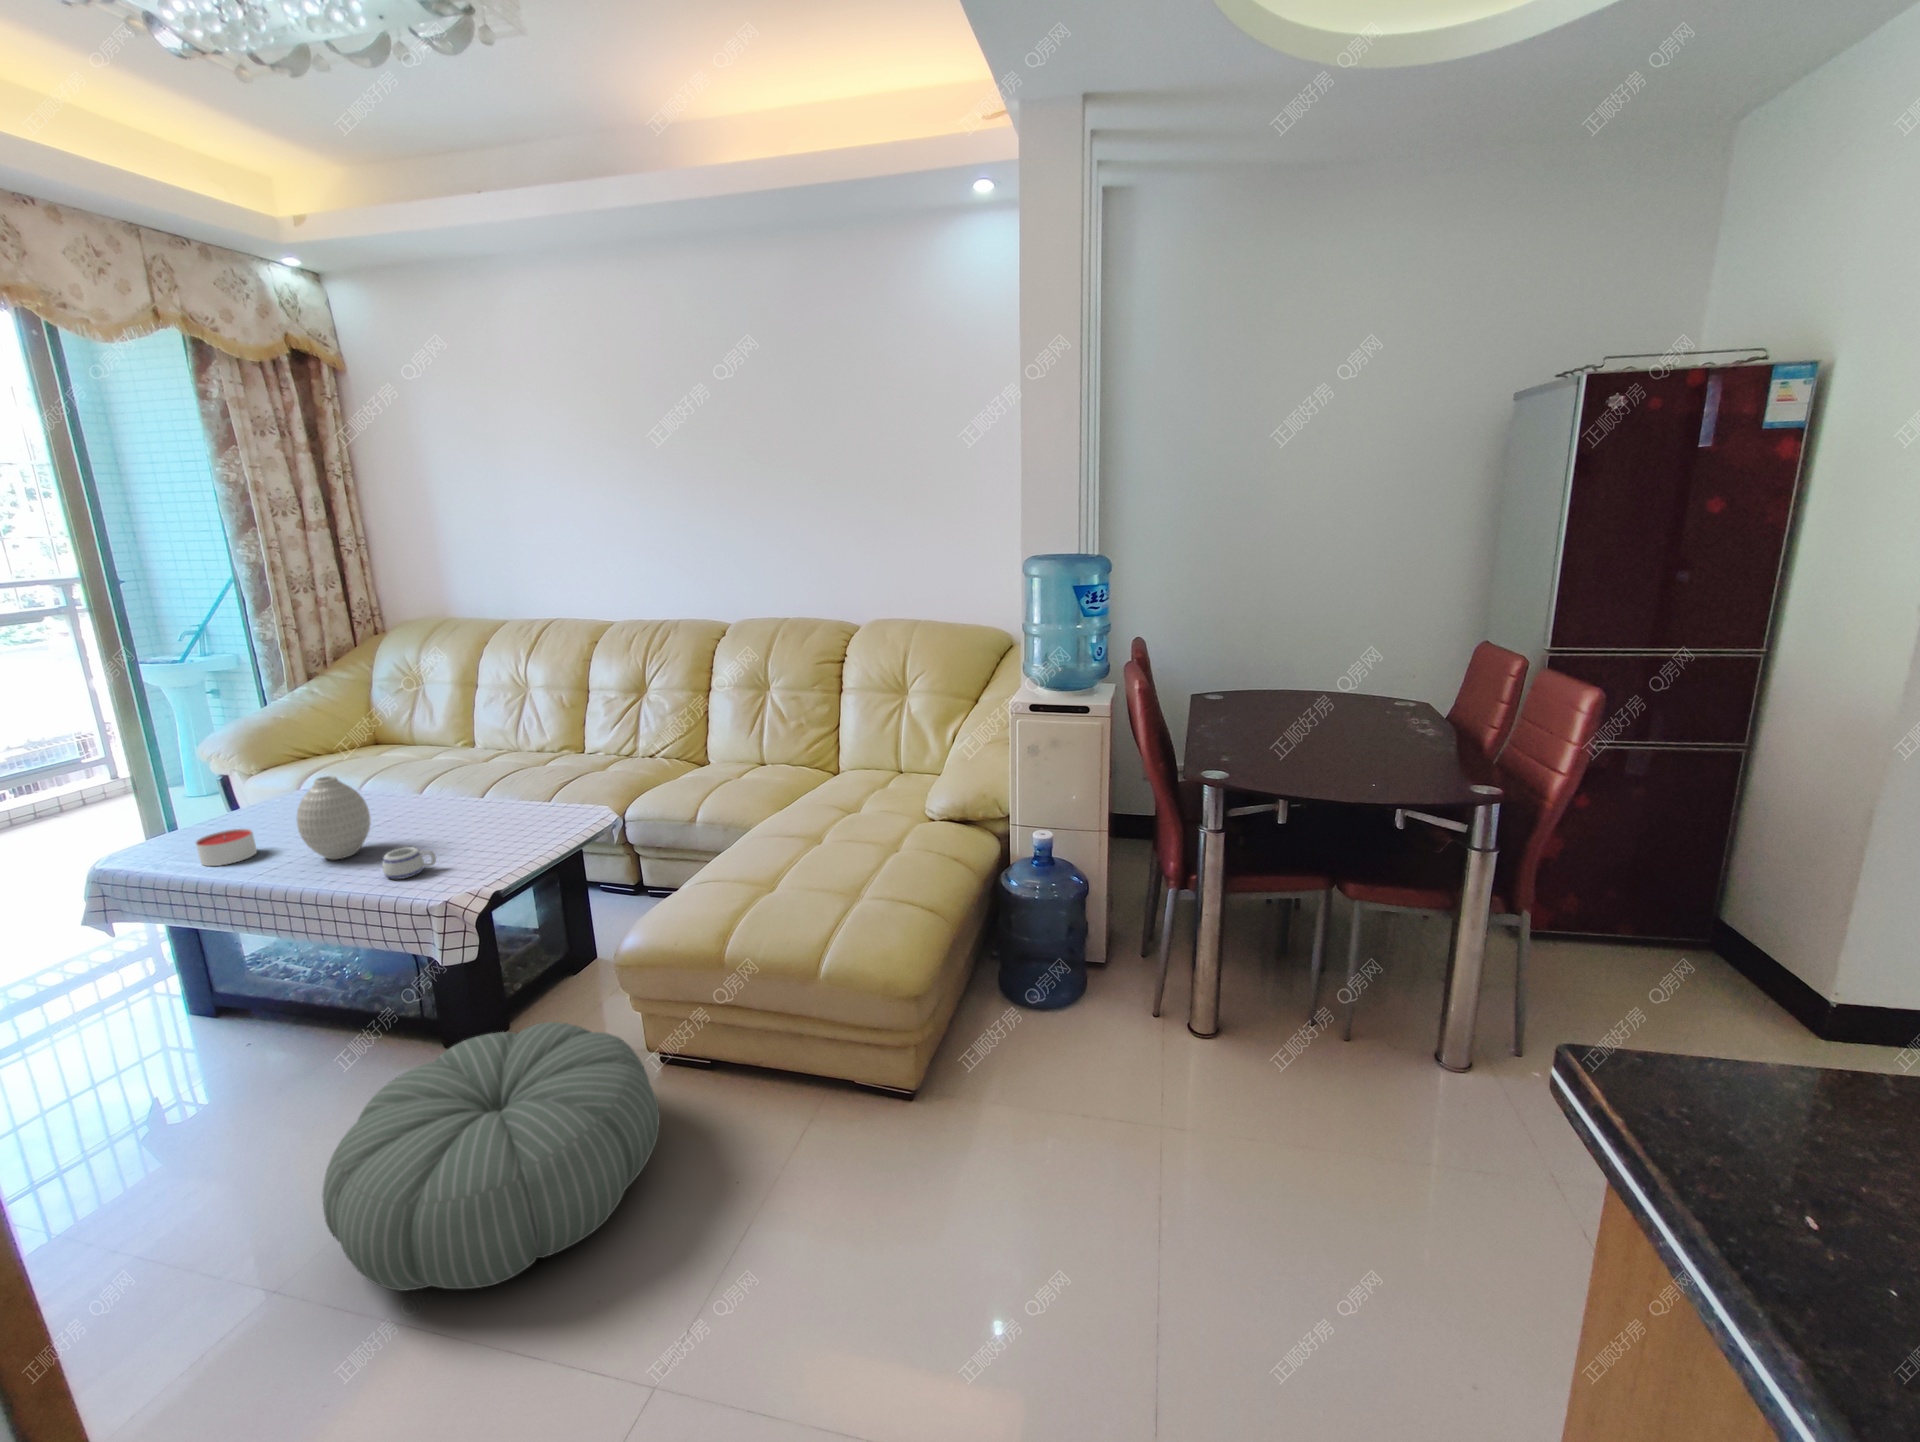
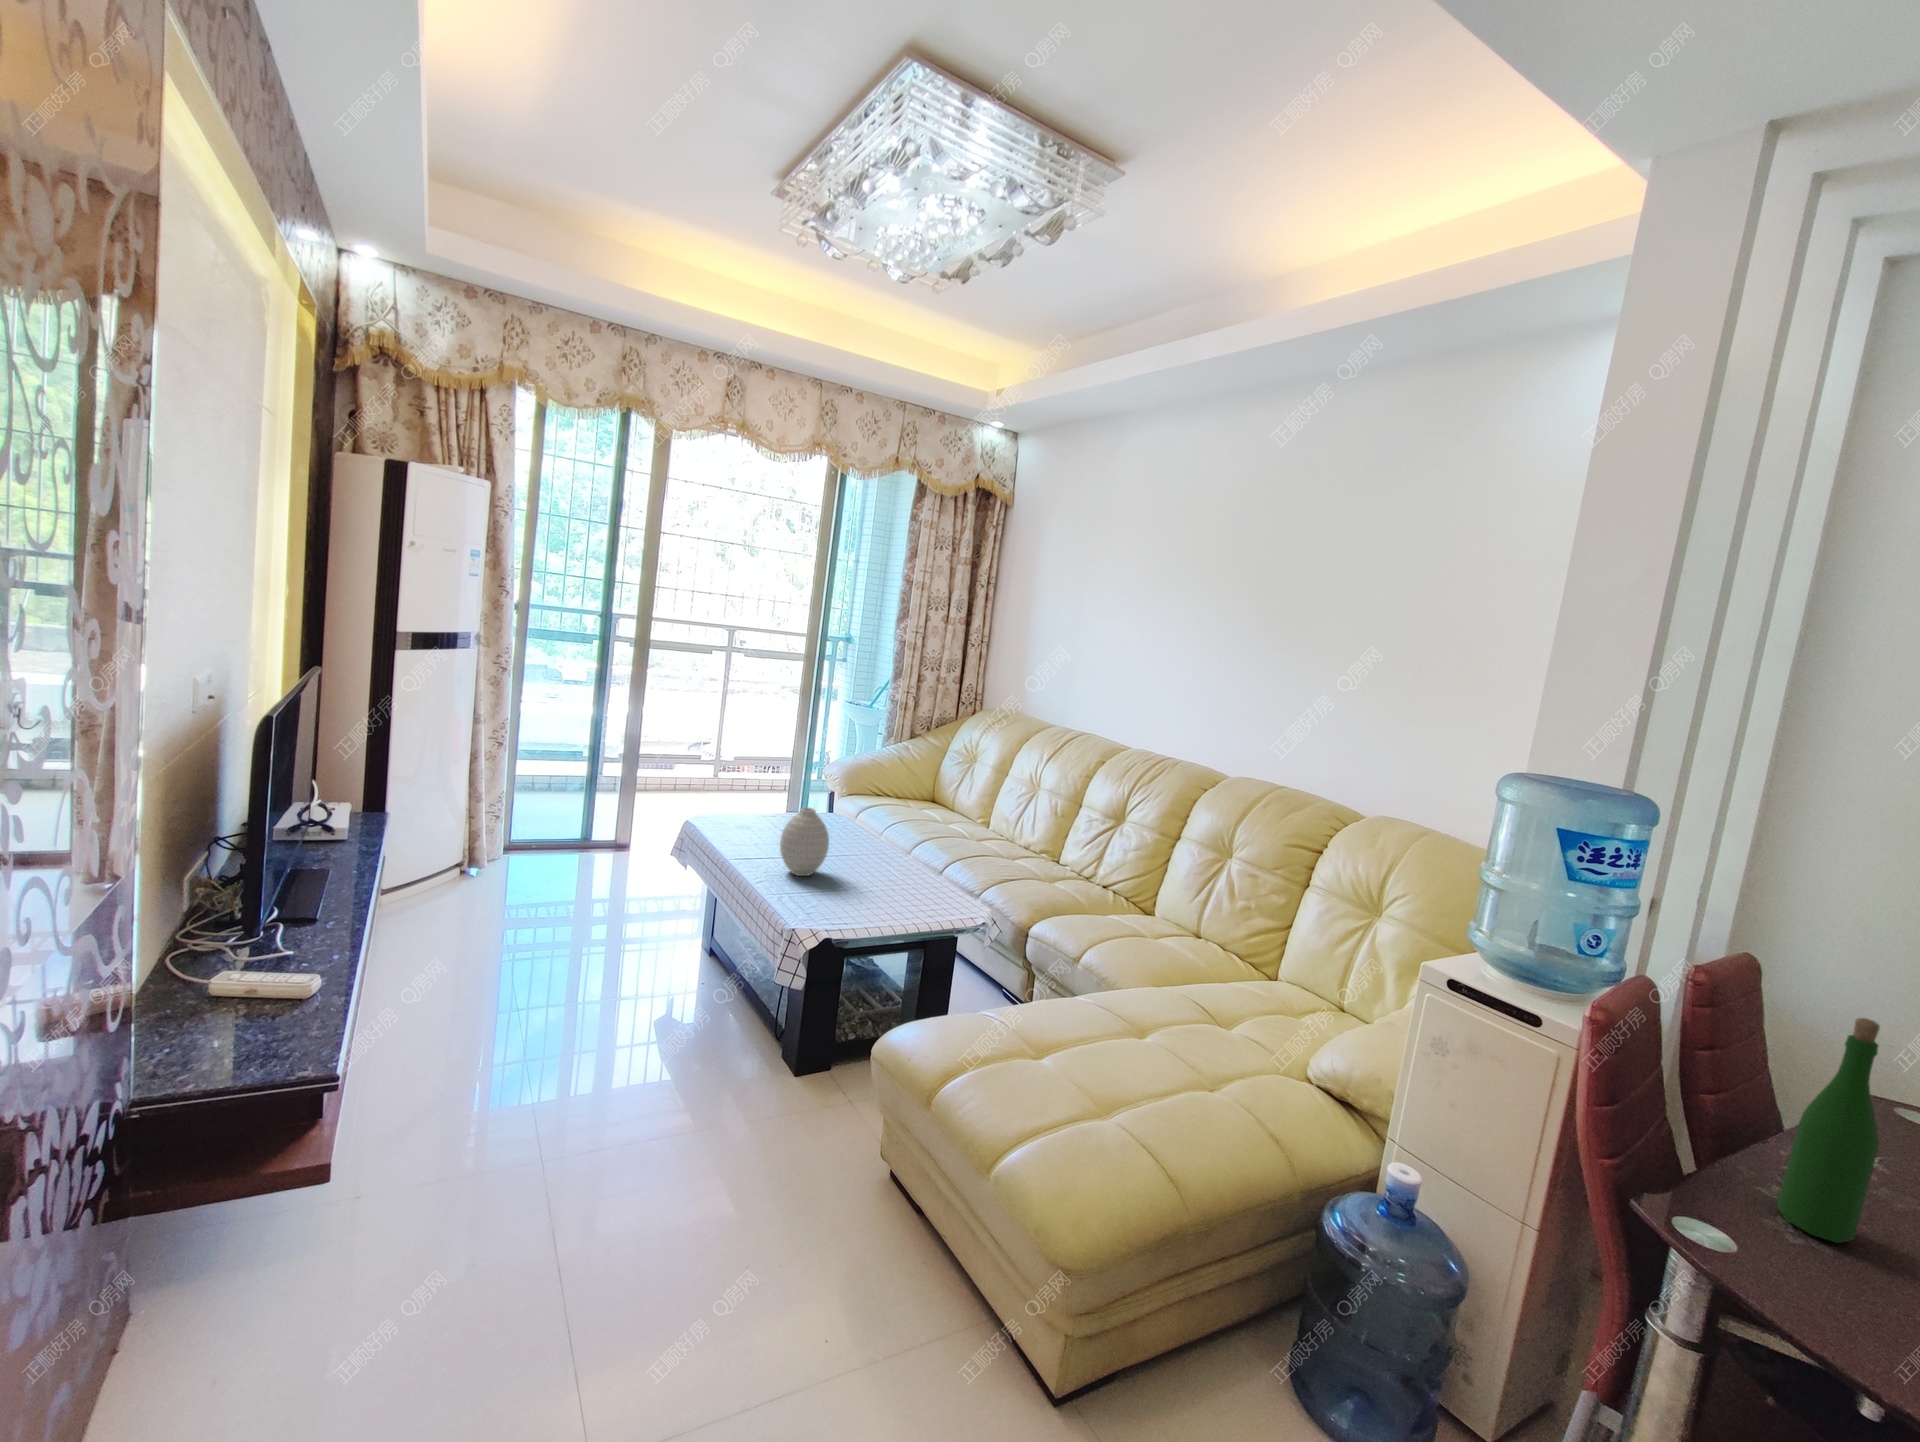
wine bottle: none [1218,640,1251,758] -> present [1777,1018,1880,1243]
candle: present [196,829,257,866] -> none [733,827,769,852]
mug: present [383,847,436,879] -> none [801,882,838,908]
pouf: present [323,1022,660,1290] -> none [572,1061,854,1297]

